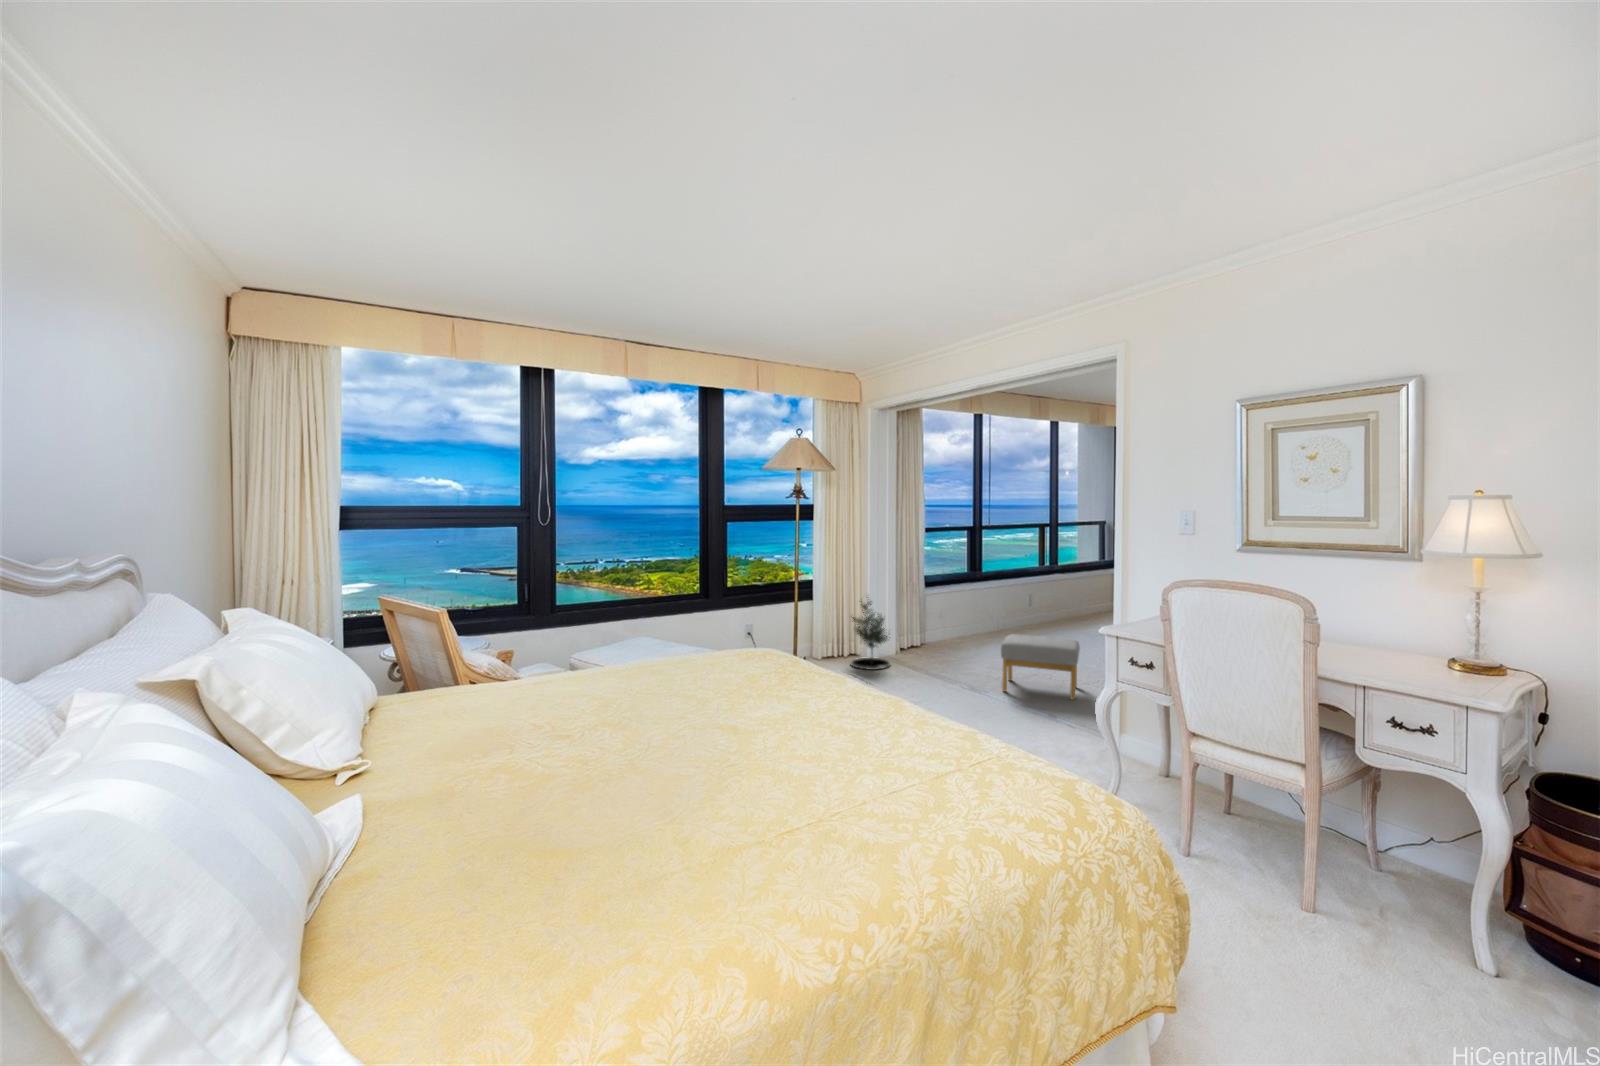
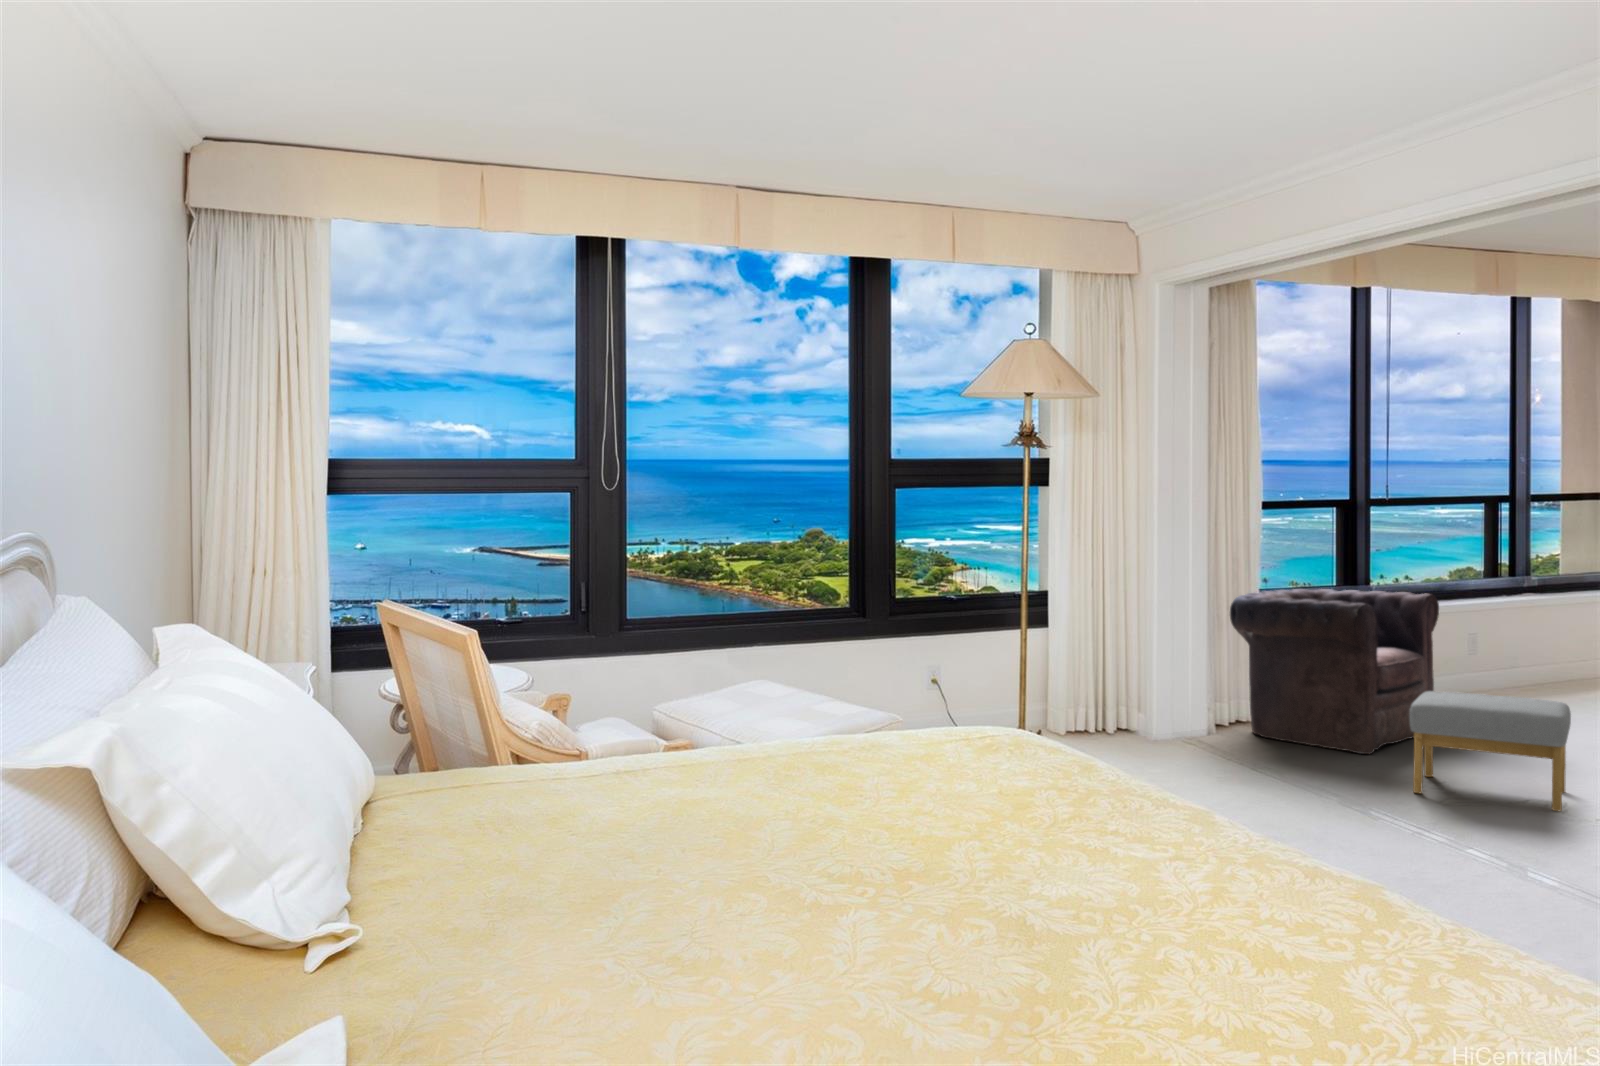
armchair: none [909,575,1016,668] -> present [1230,589,1439,754]
potted tree: present [851,597,890,670] -> none [1118,615,1198,751]

